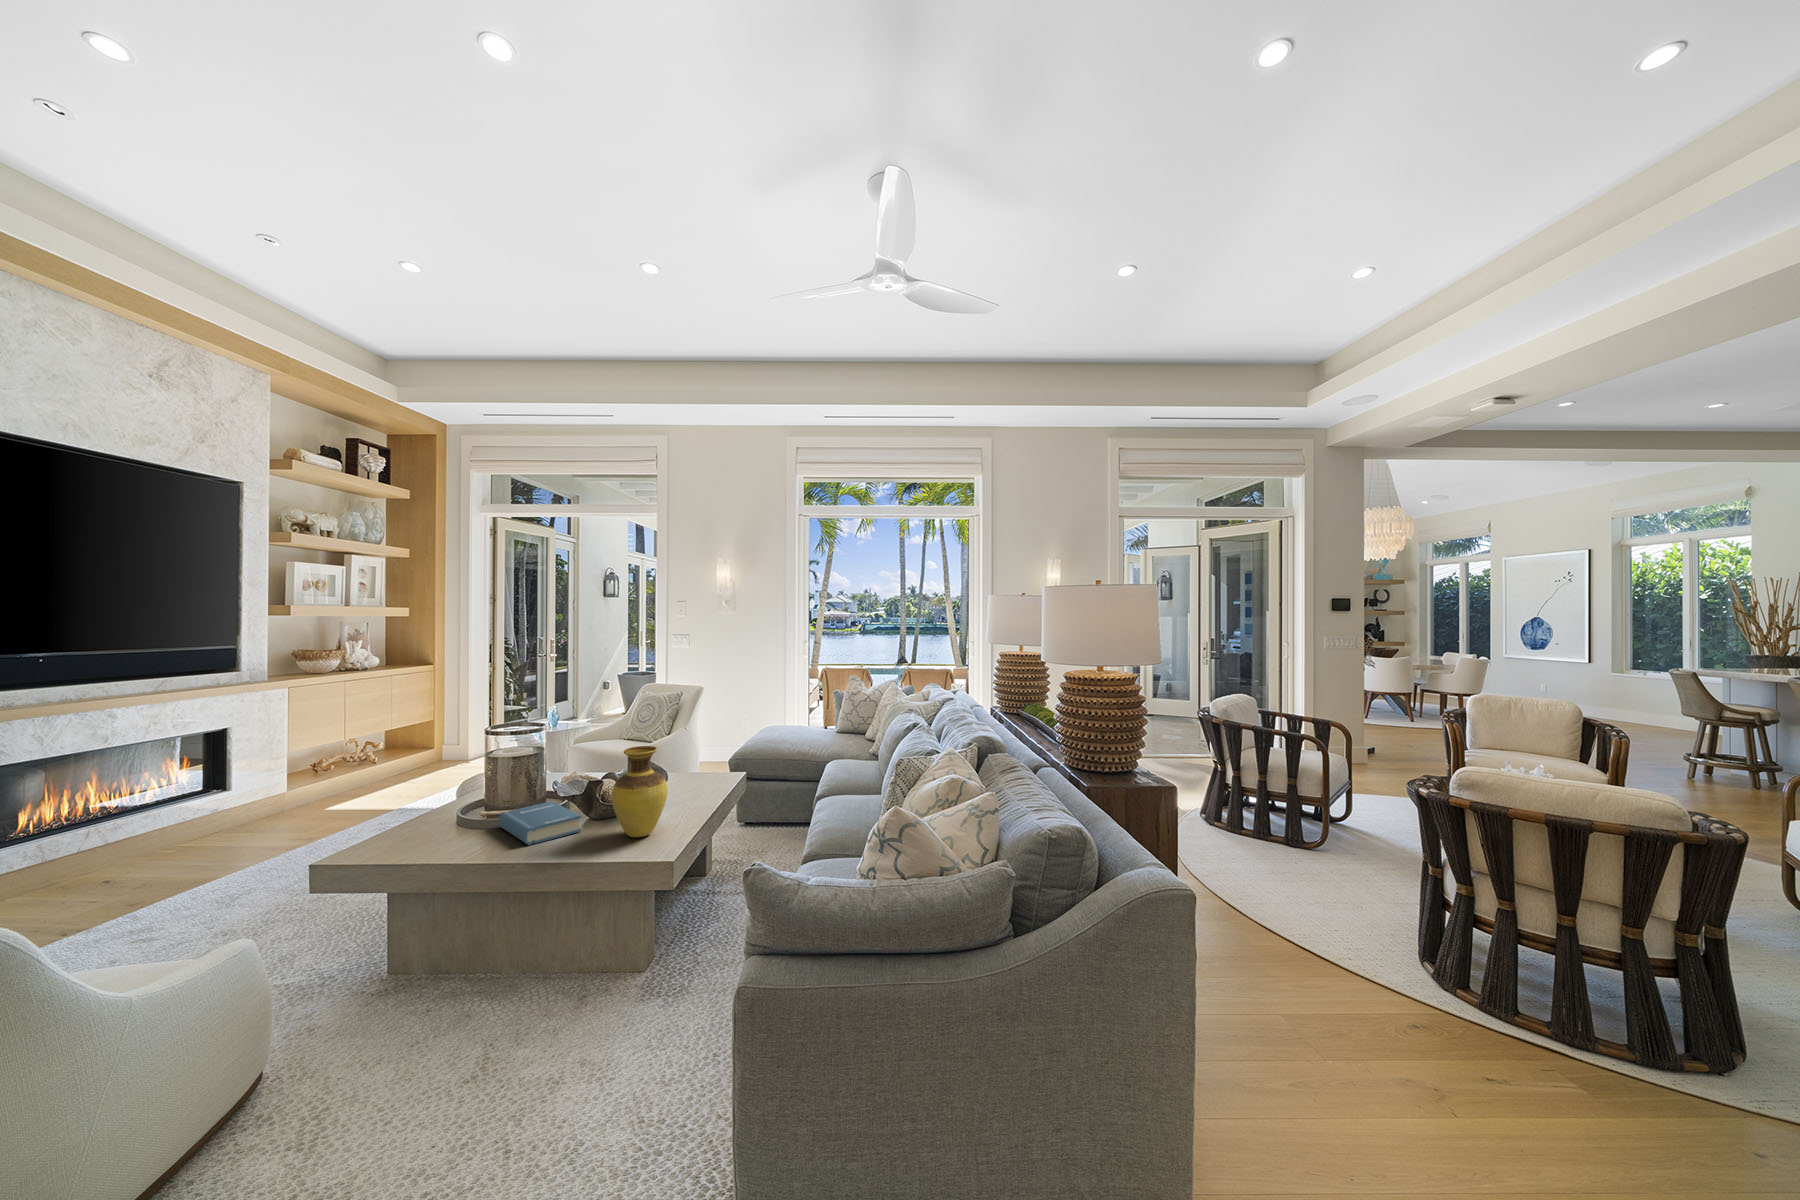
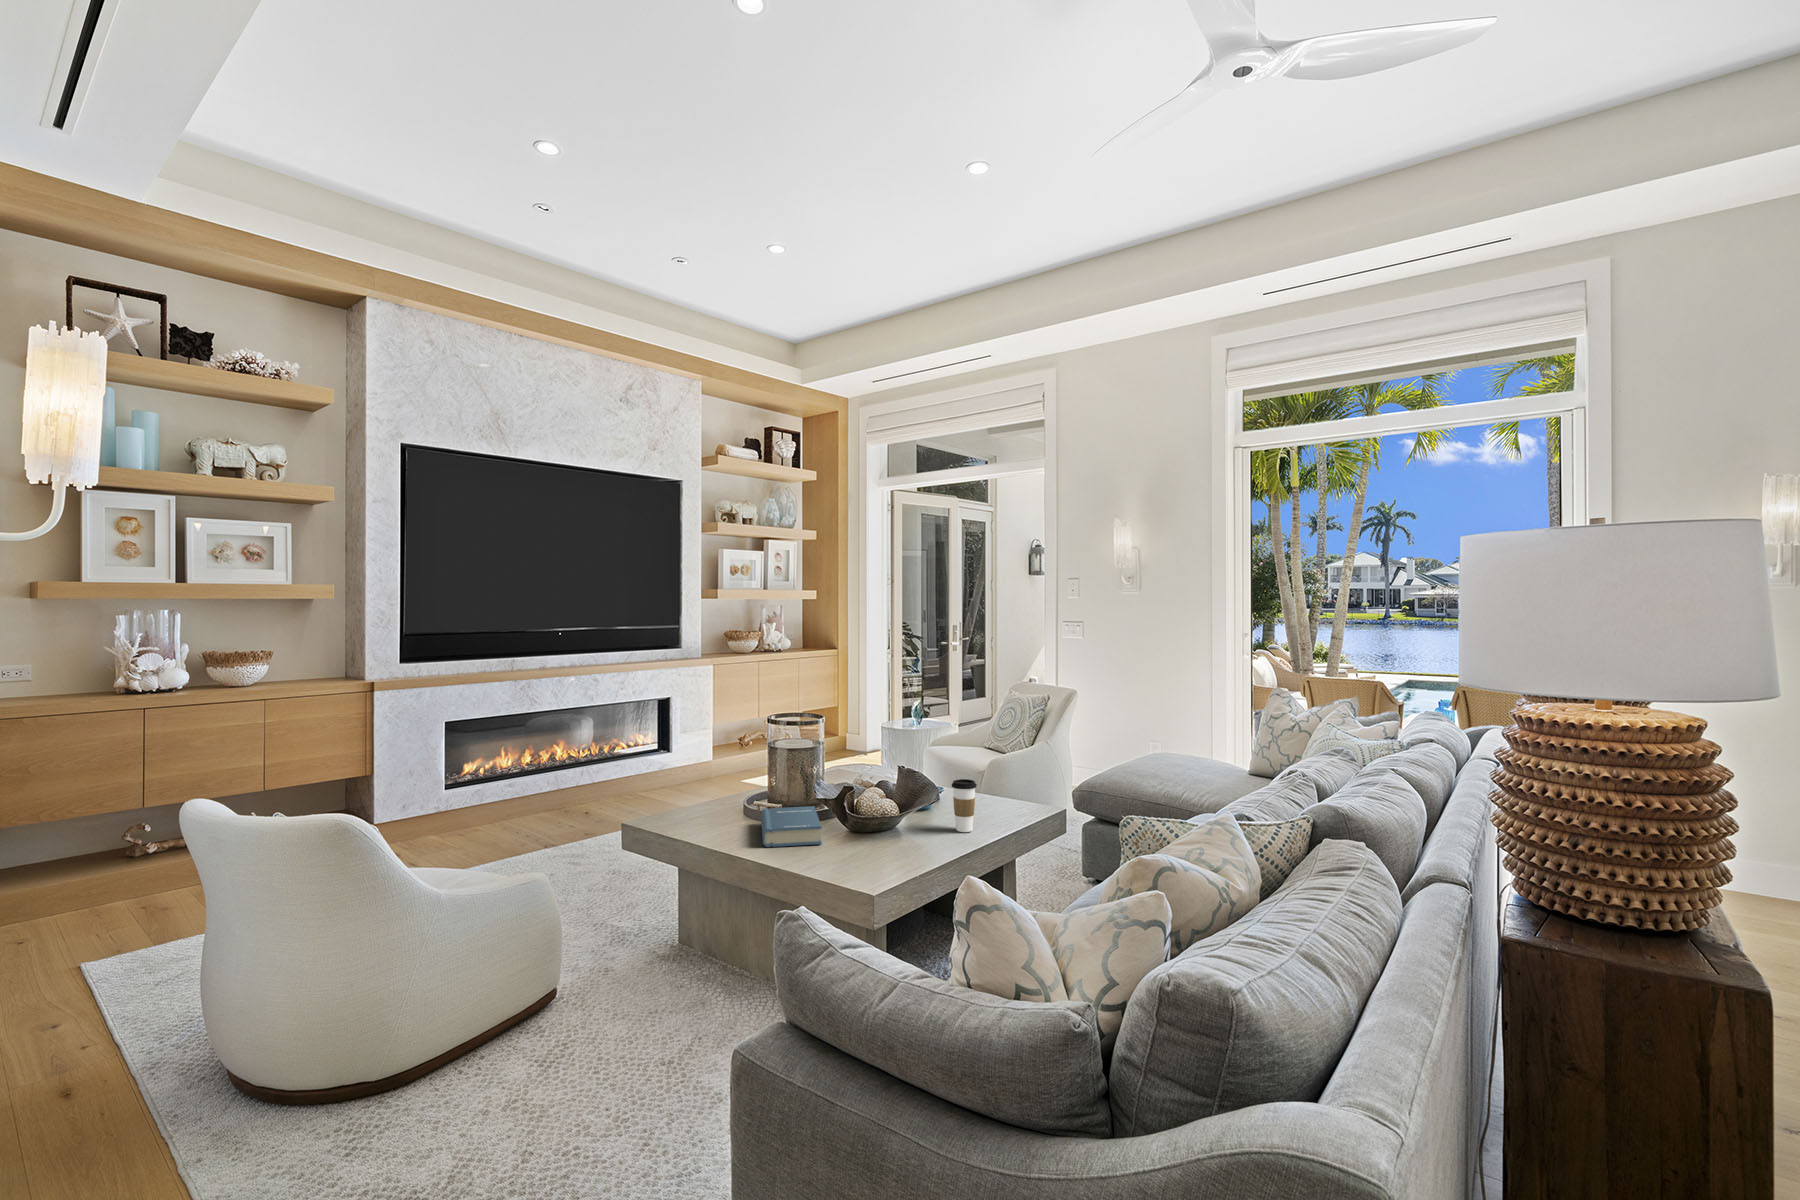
vase: present [612,746,668,837] -> none [840,755,902,863]
coffee cup: none [679,757,699,798] -> present [952,779,977,832]

